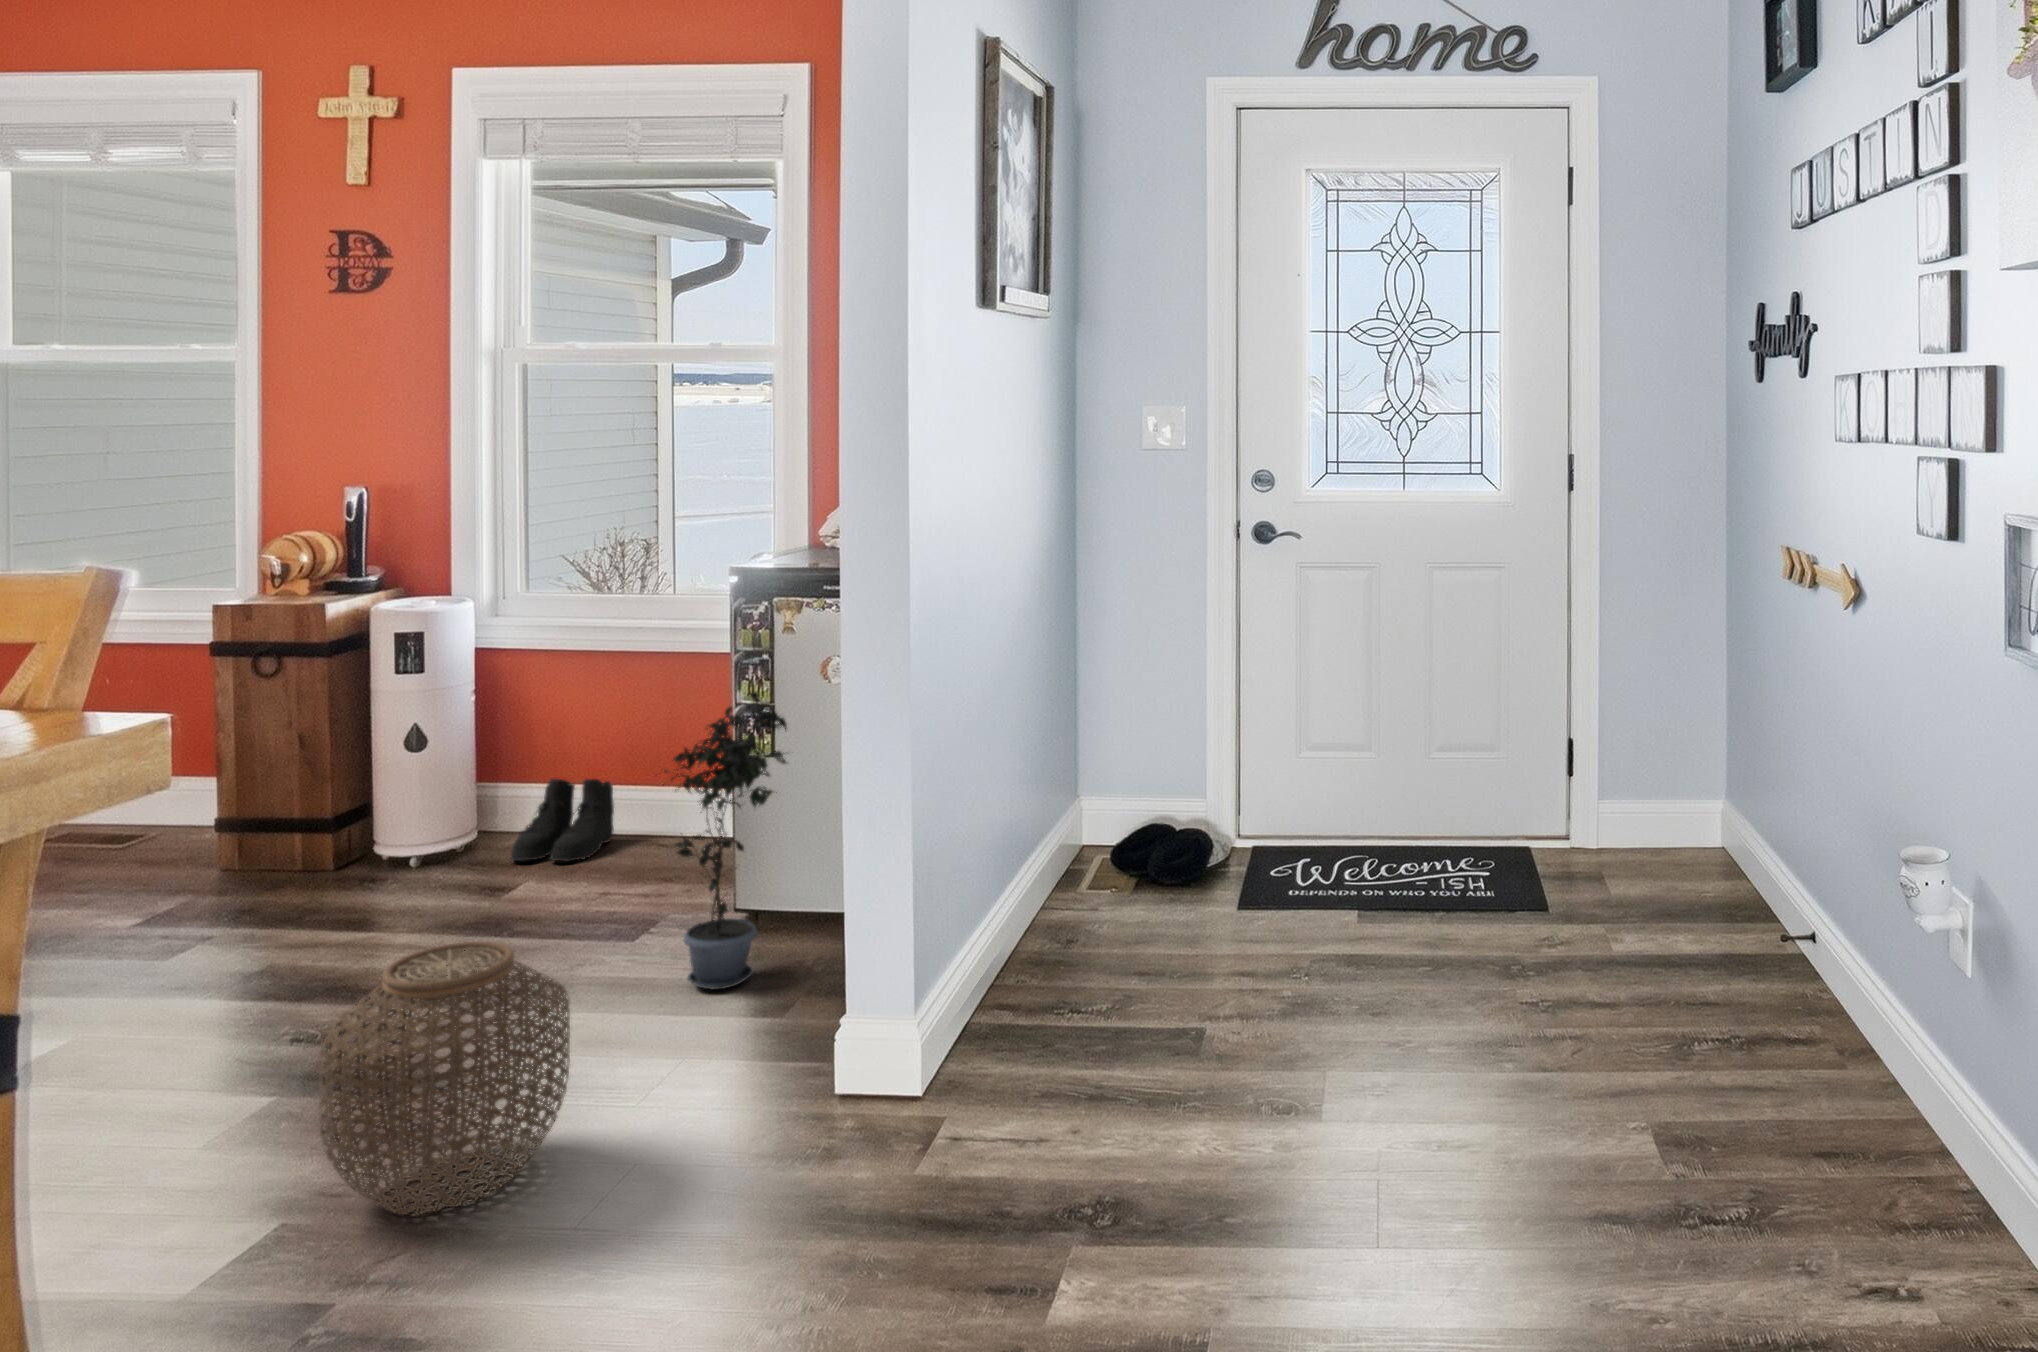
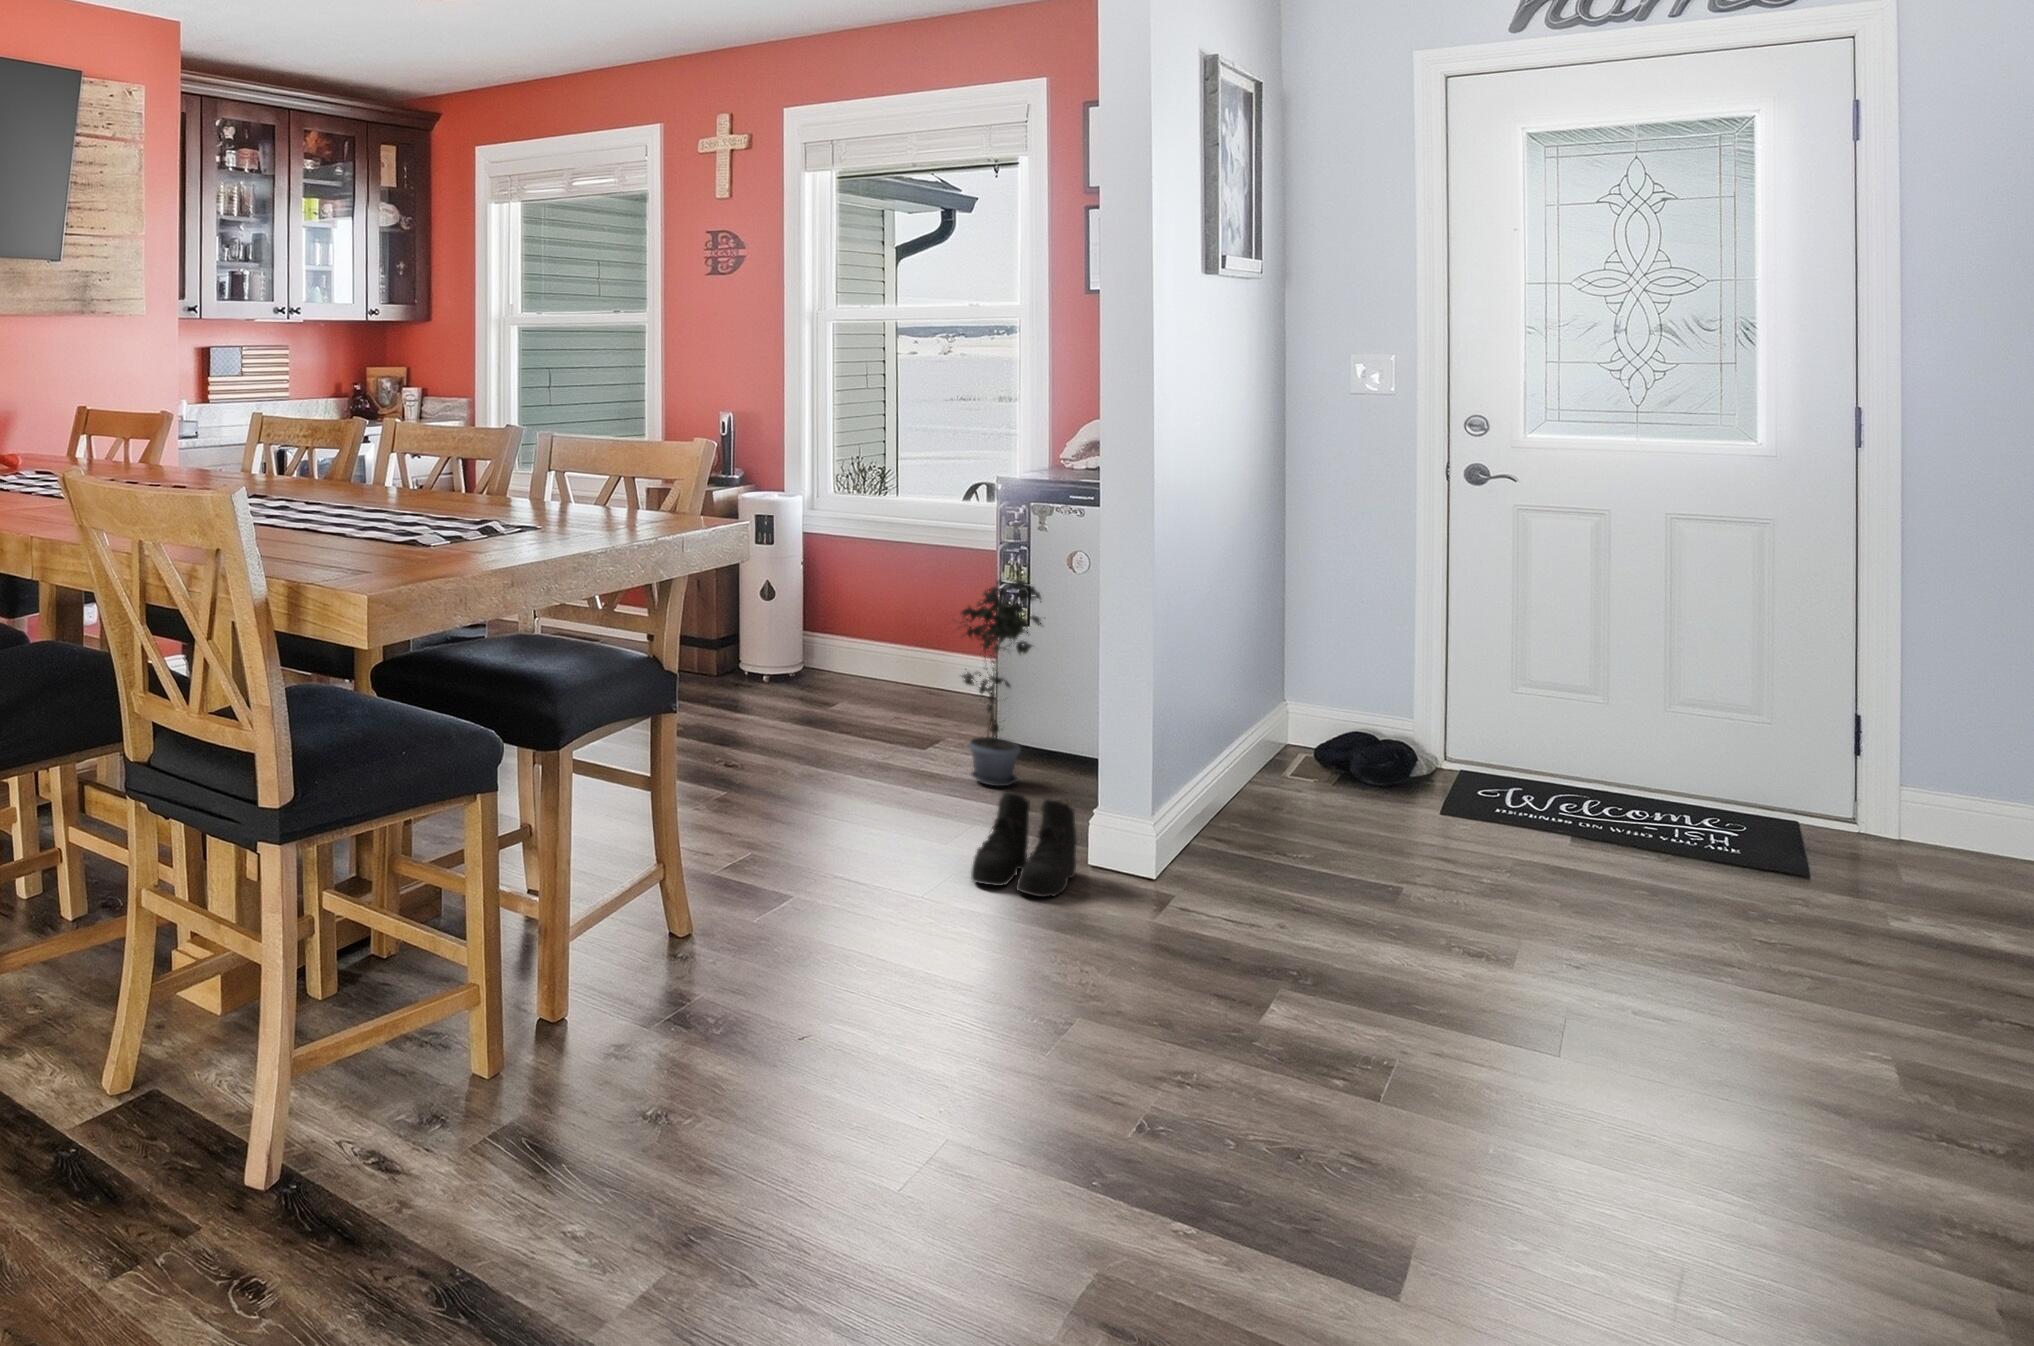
boots: present [511,779,614,861] -> present [971,791,1077,897]
woven basket: present [319,942,570,1215] -> none [771,703,912,866]

